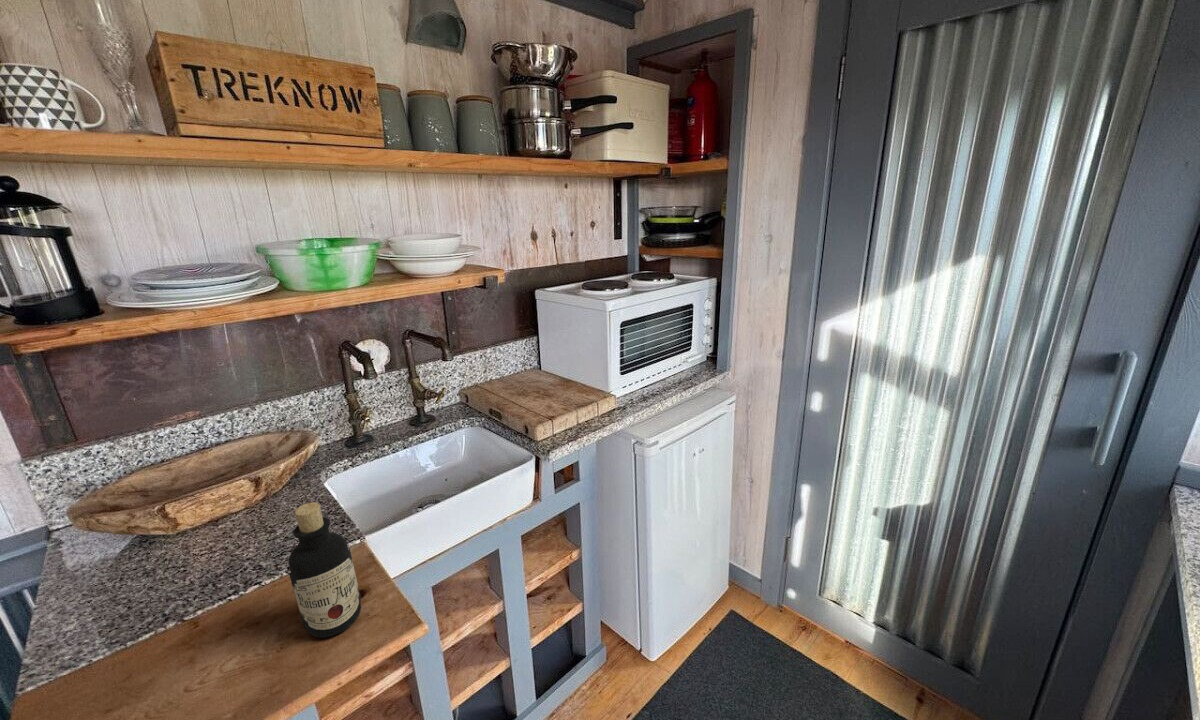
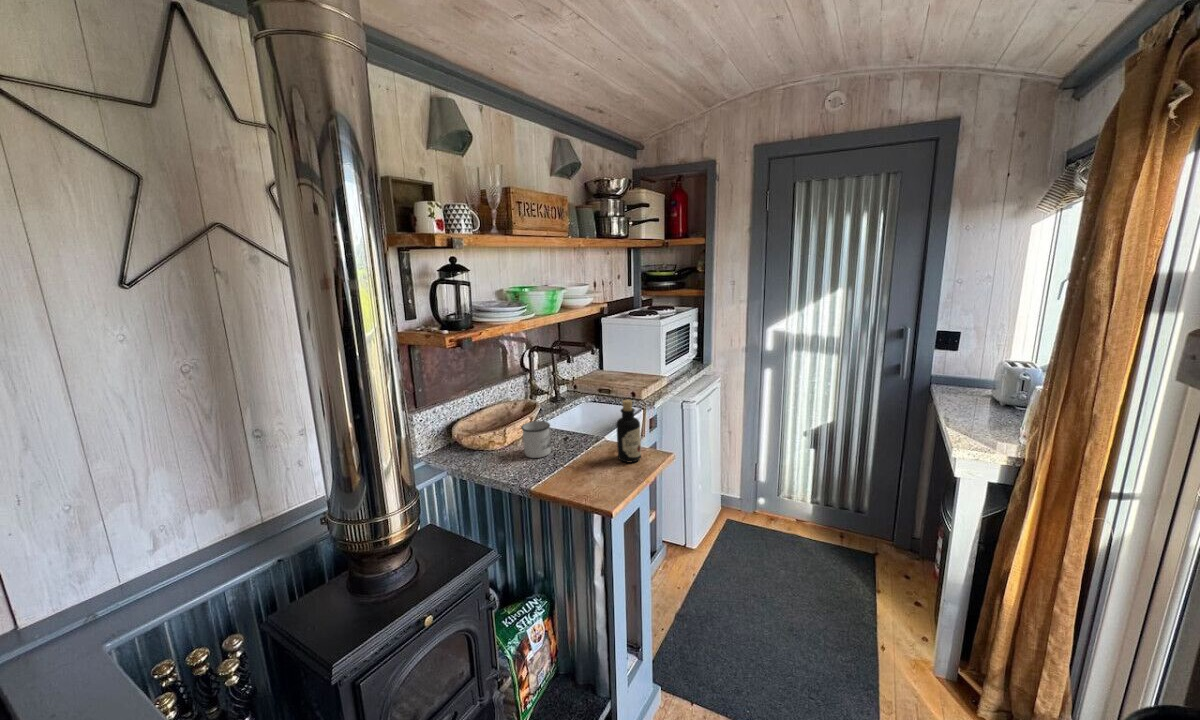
mug: none [172,494,263,573] -> present [521,421,551,458]

